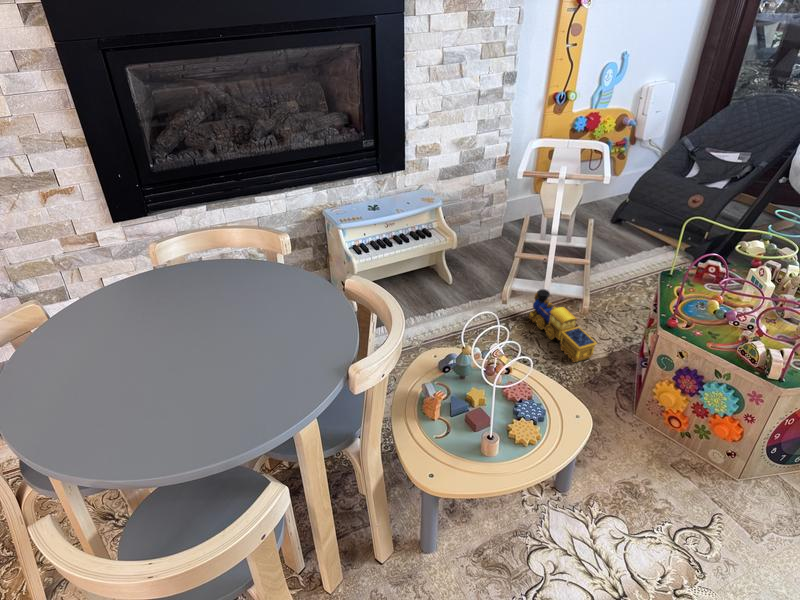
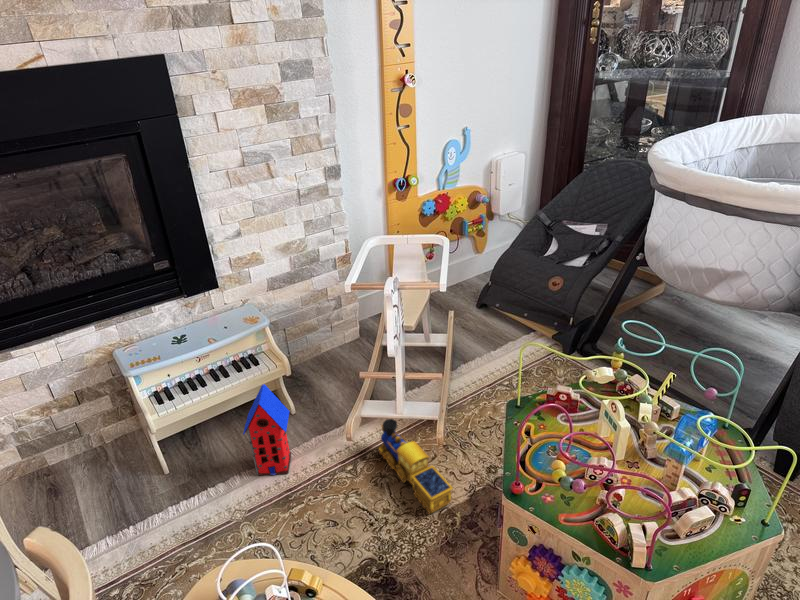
toy house: none [426,246,462,323] -> present [243,384,291,476]

